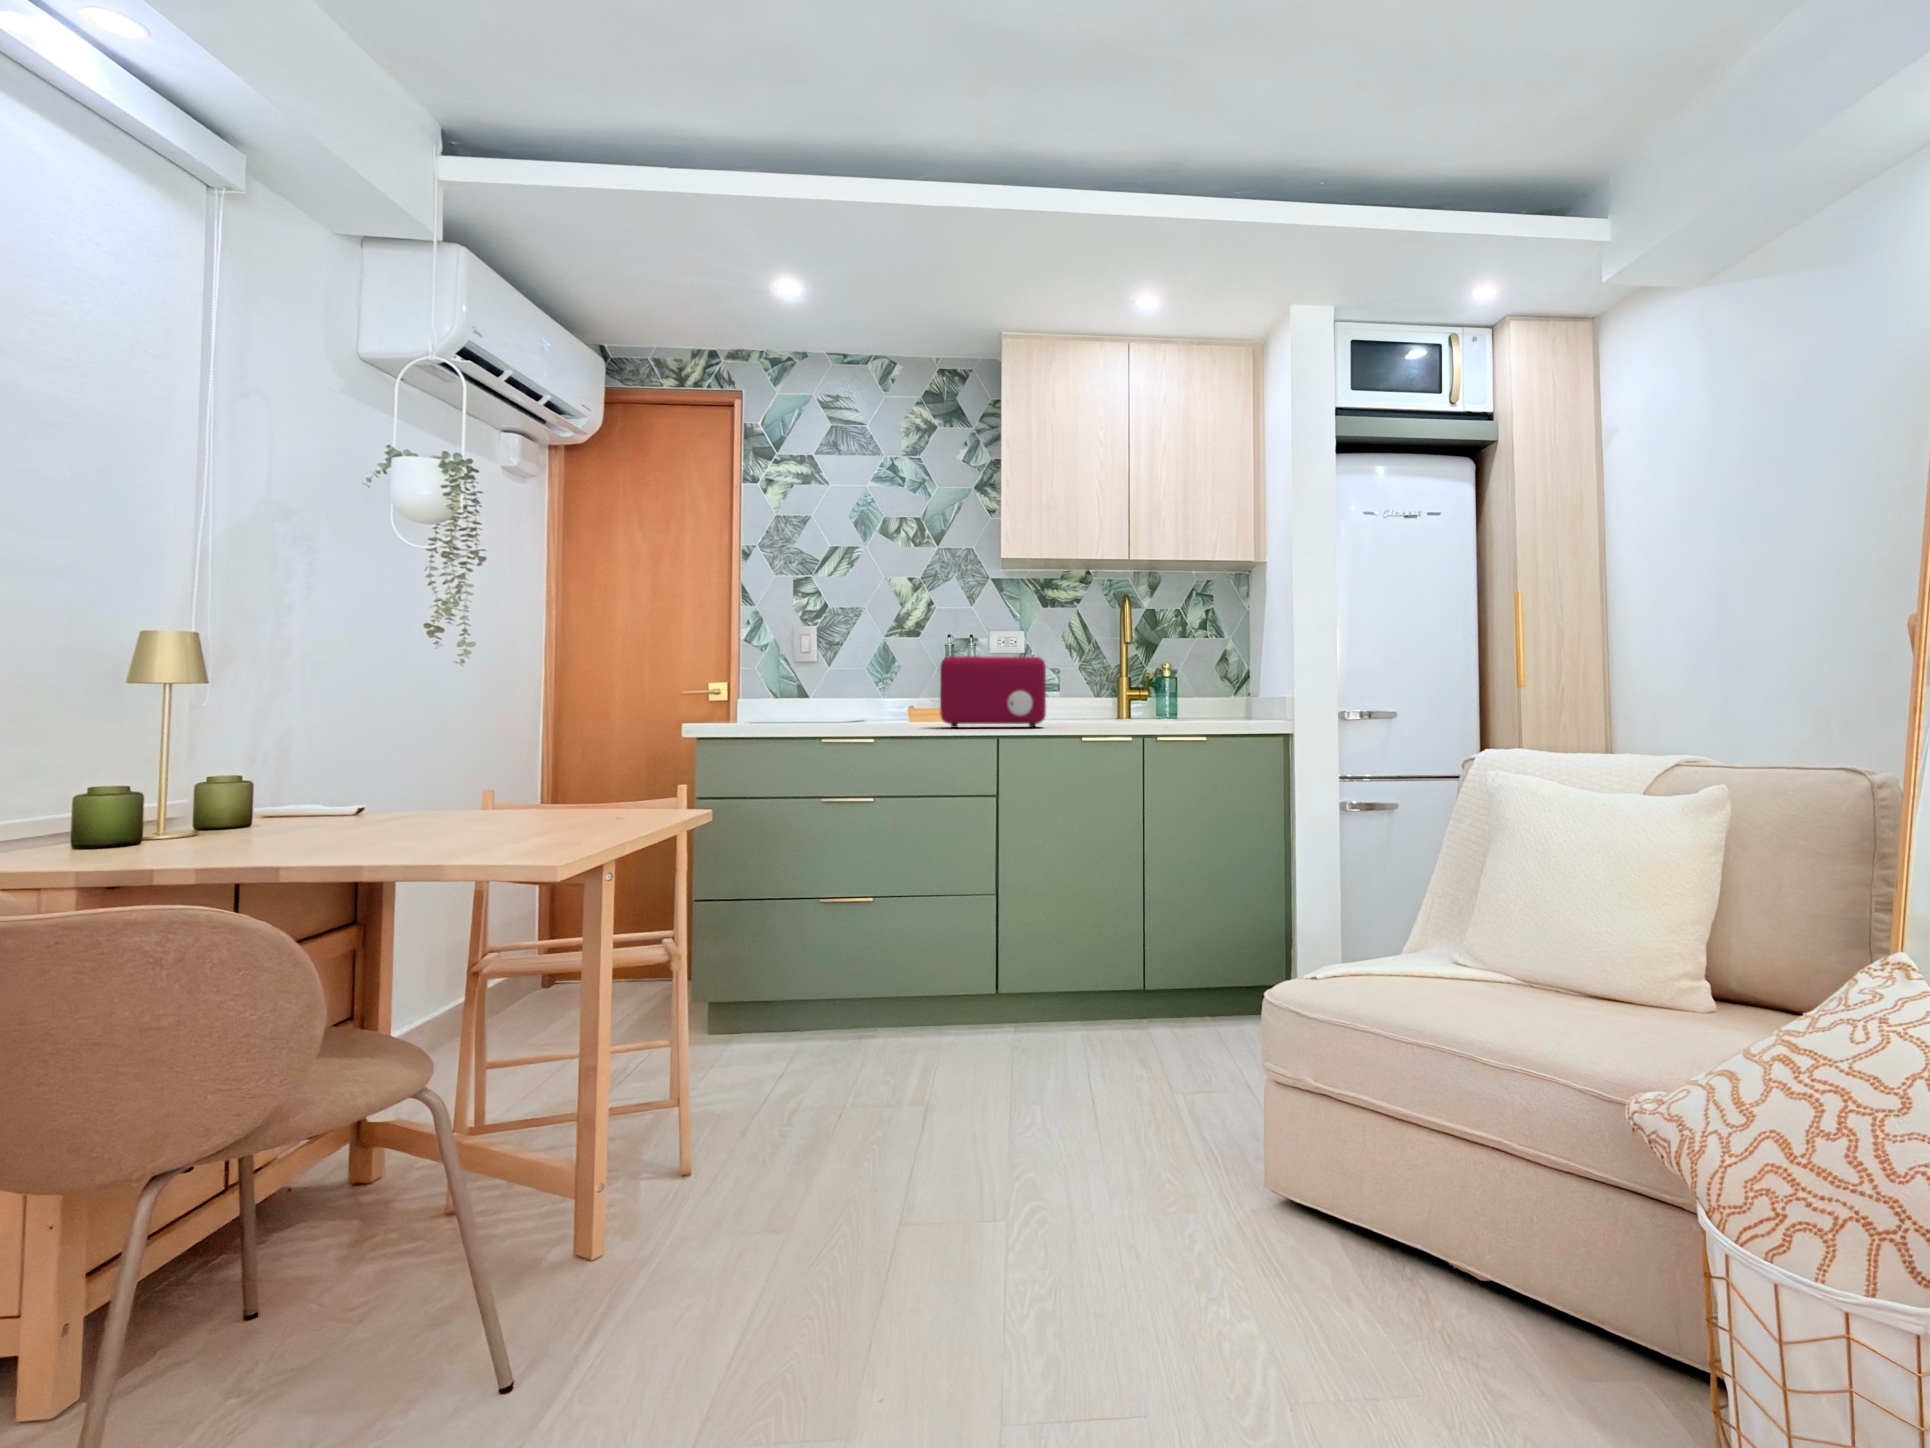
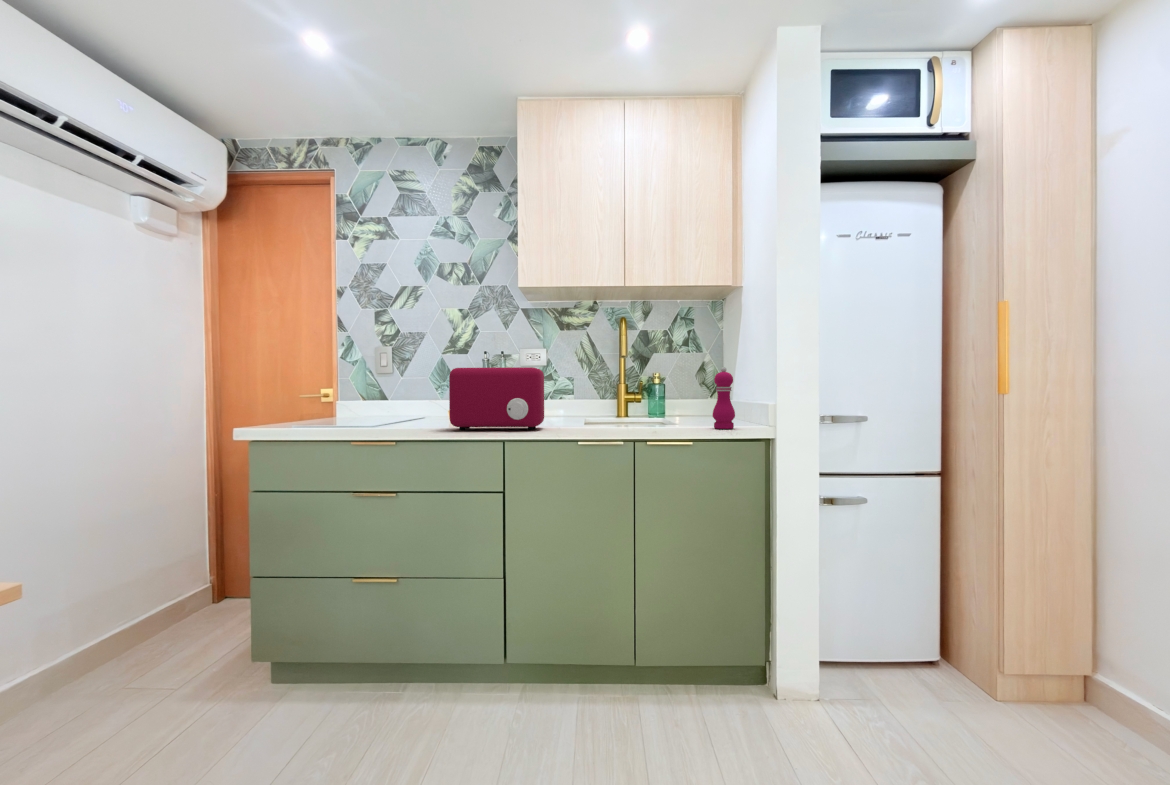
pepper mill: none [1236,658,1261,726] -> present [713,367,735,429]

